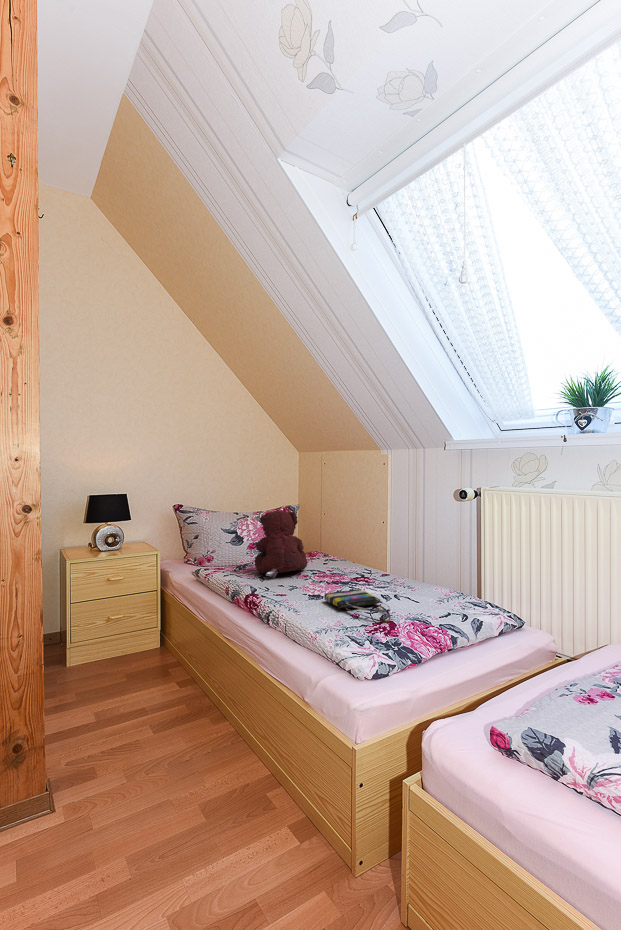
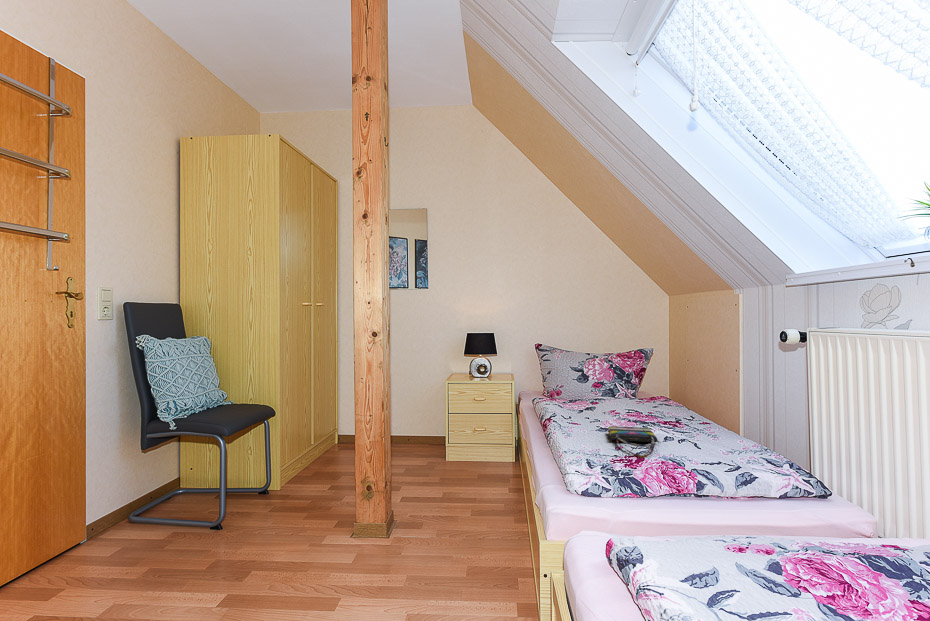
teddy bear: present [255,510,307,579] -> none [581,350,633,412]

